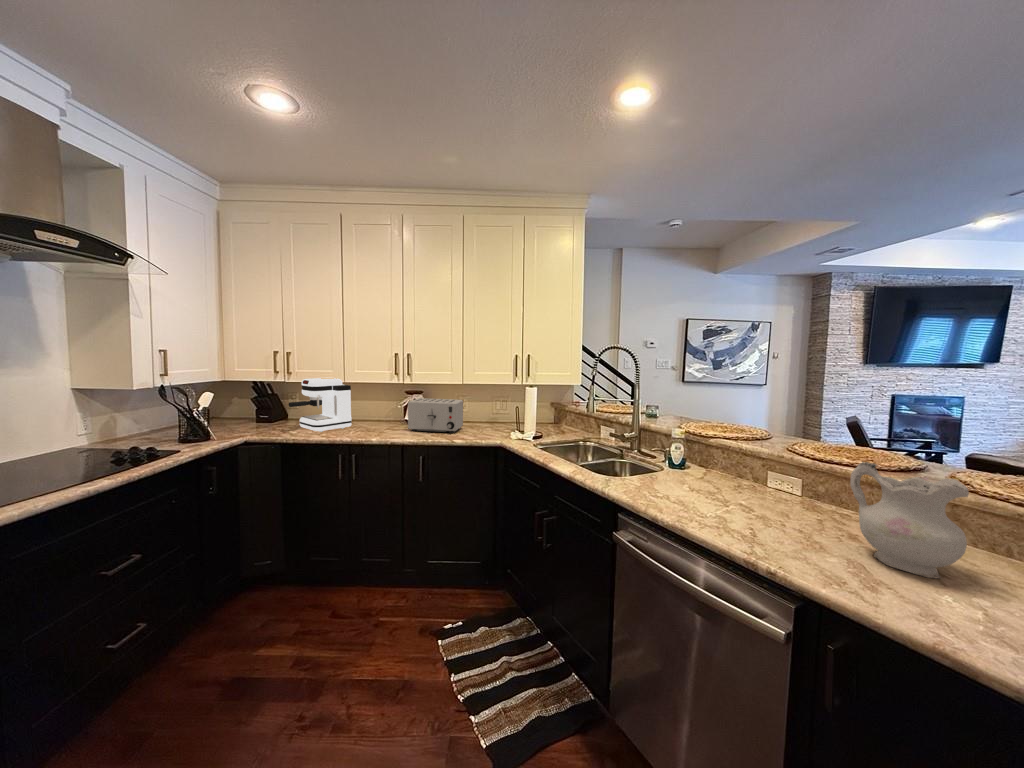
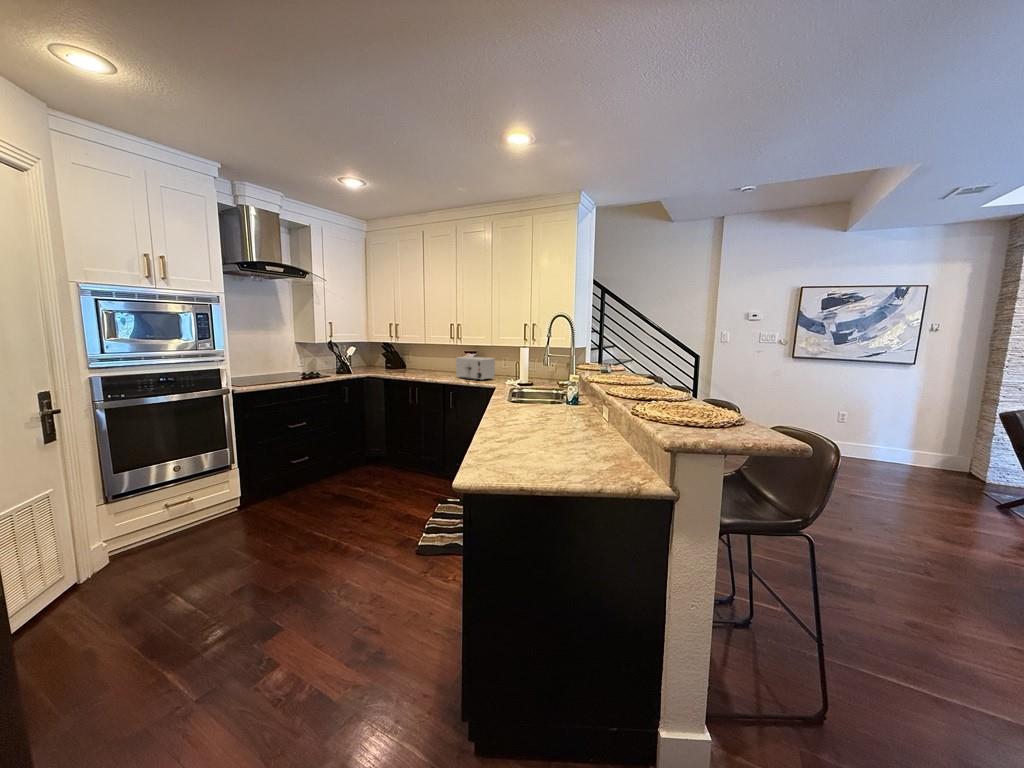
coffee maker: present [289,378,352,432] -> none [392,341,427,375]
ceramic pitcher: present [850,462,969,579] -> none [550,385,599,454]

